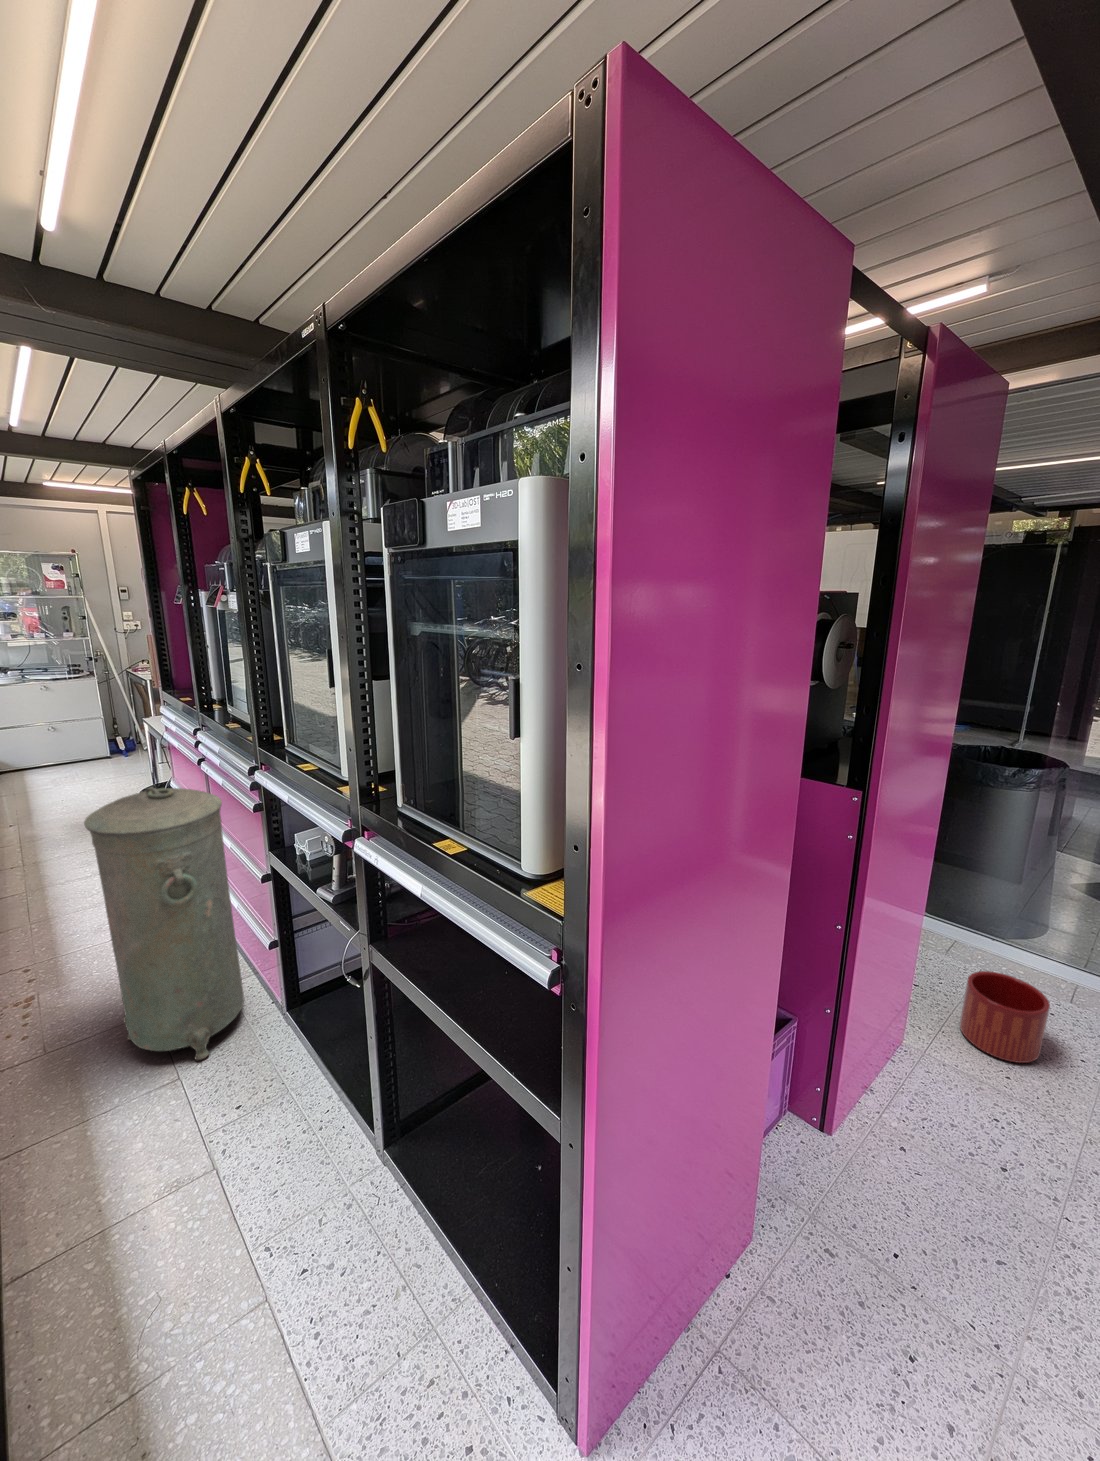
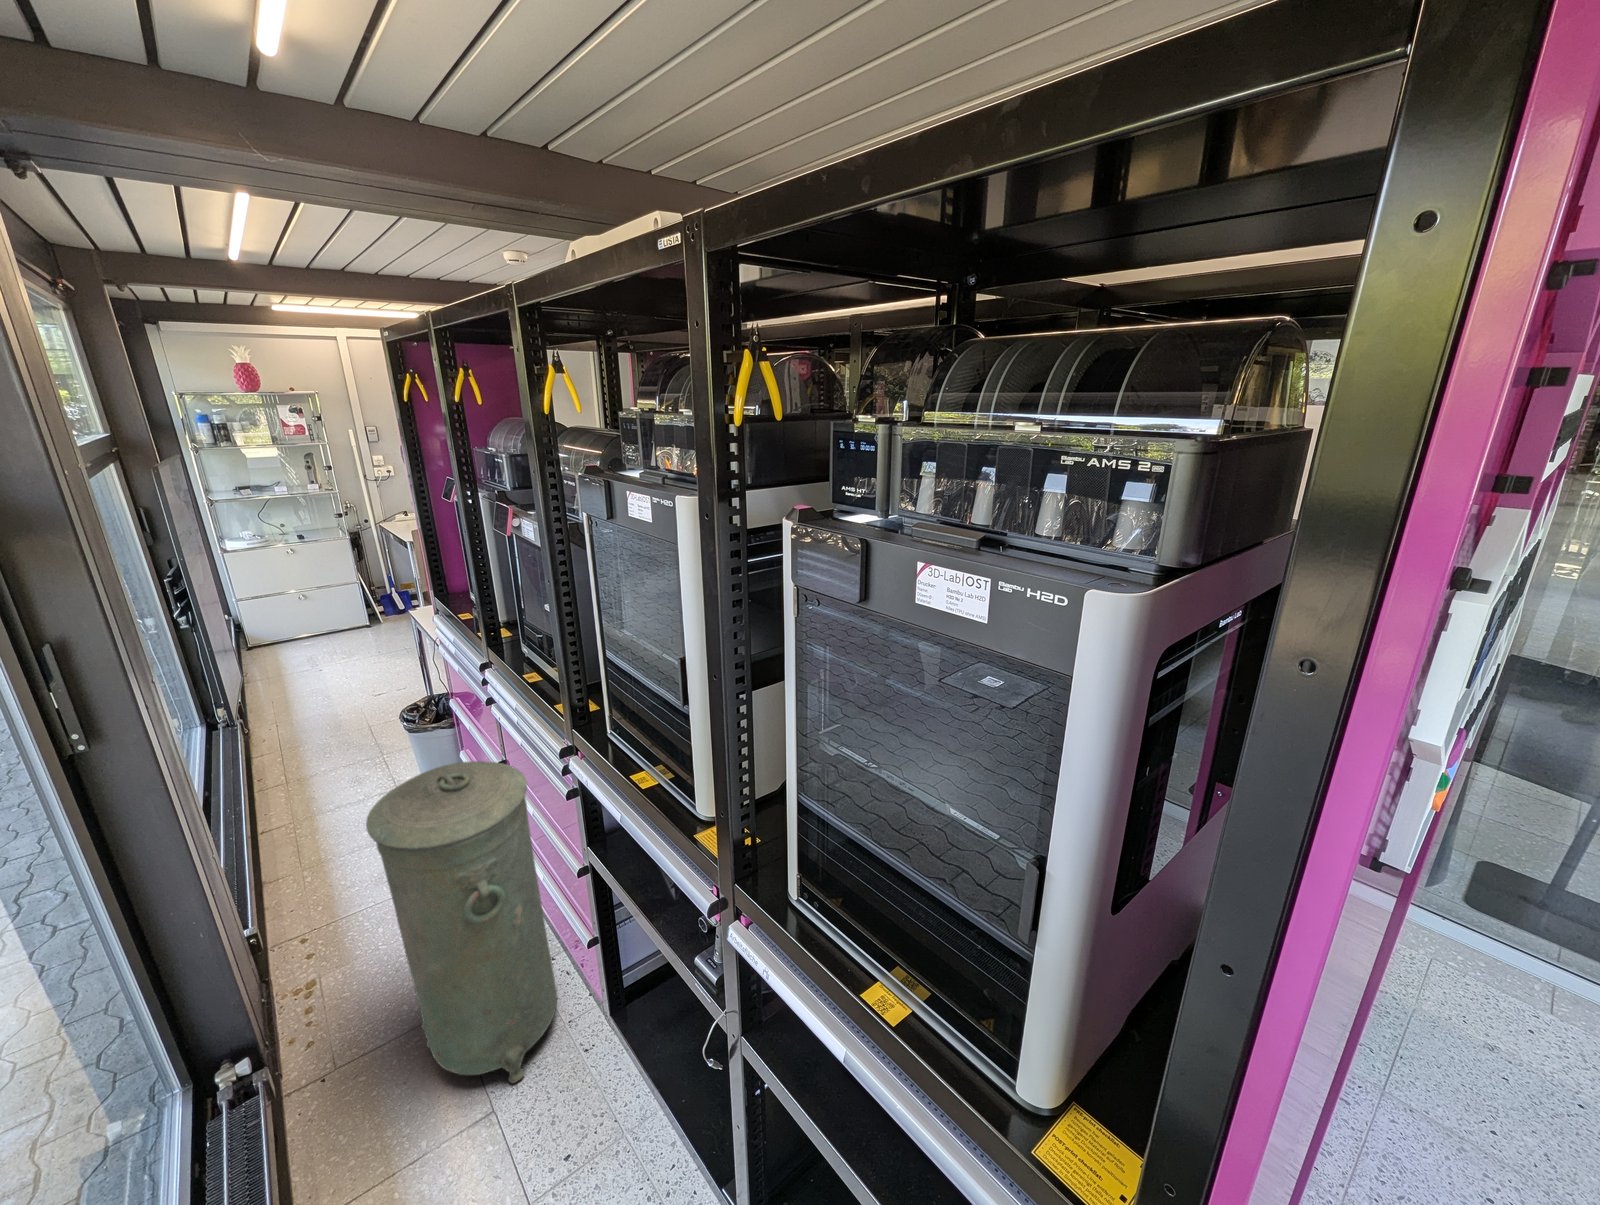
planter: present [960,971,1050,1063] -> none [1421,983,1558,1109]

